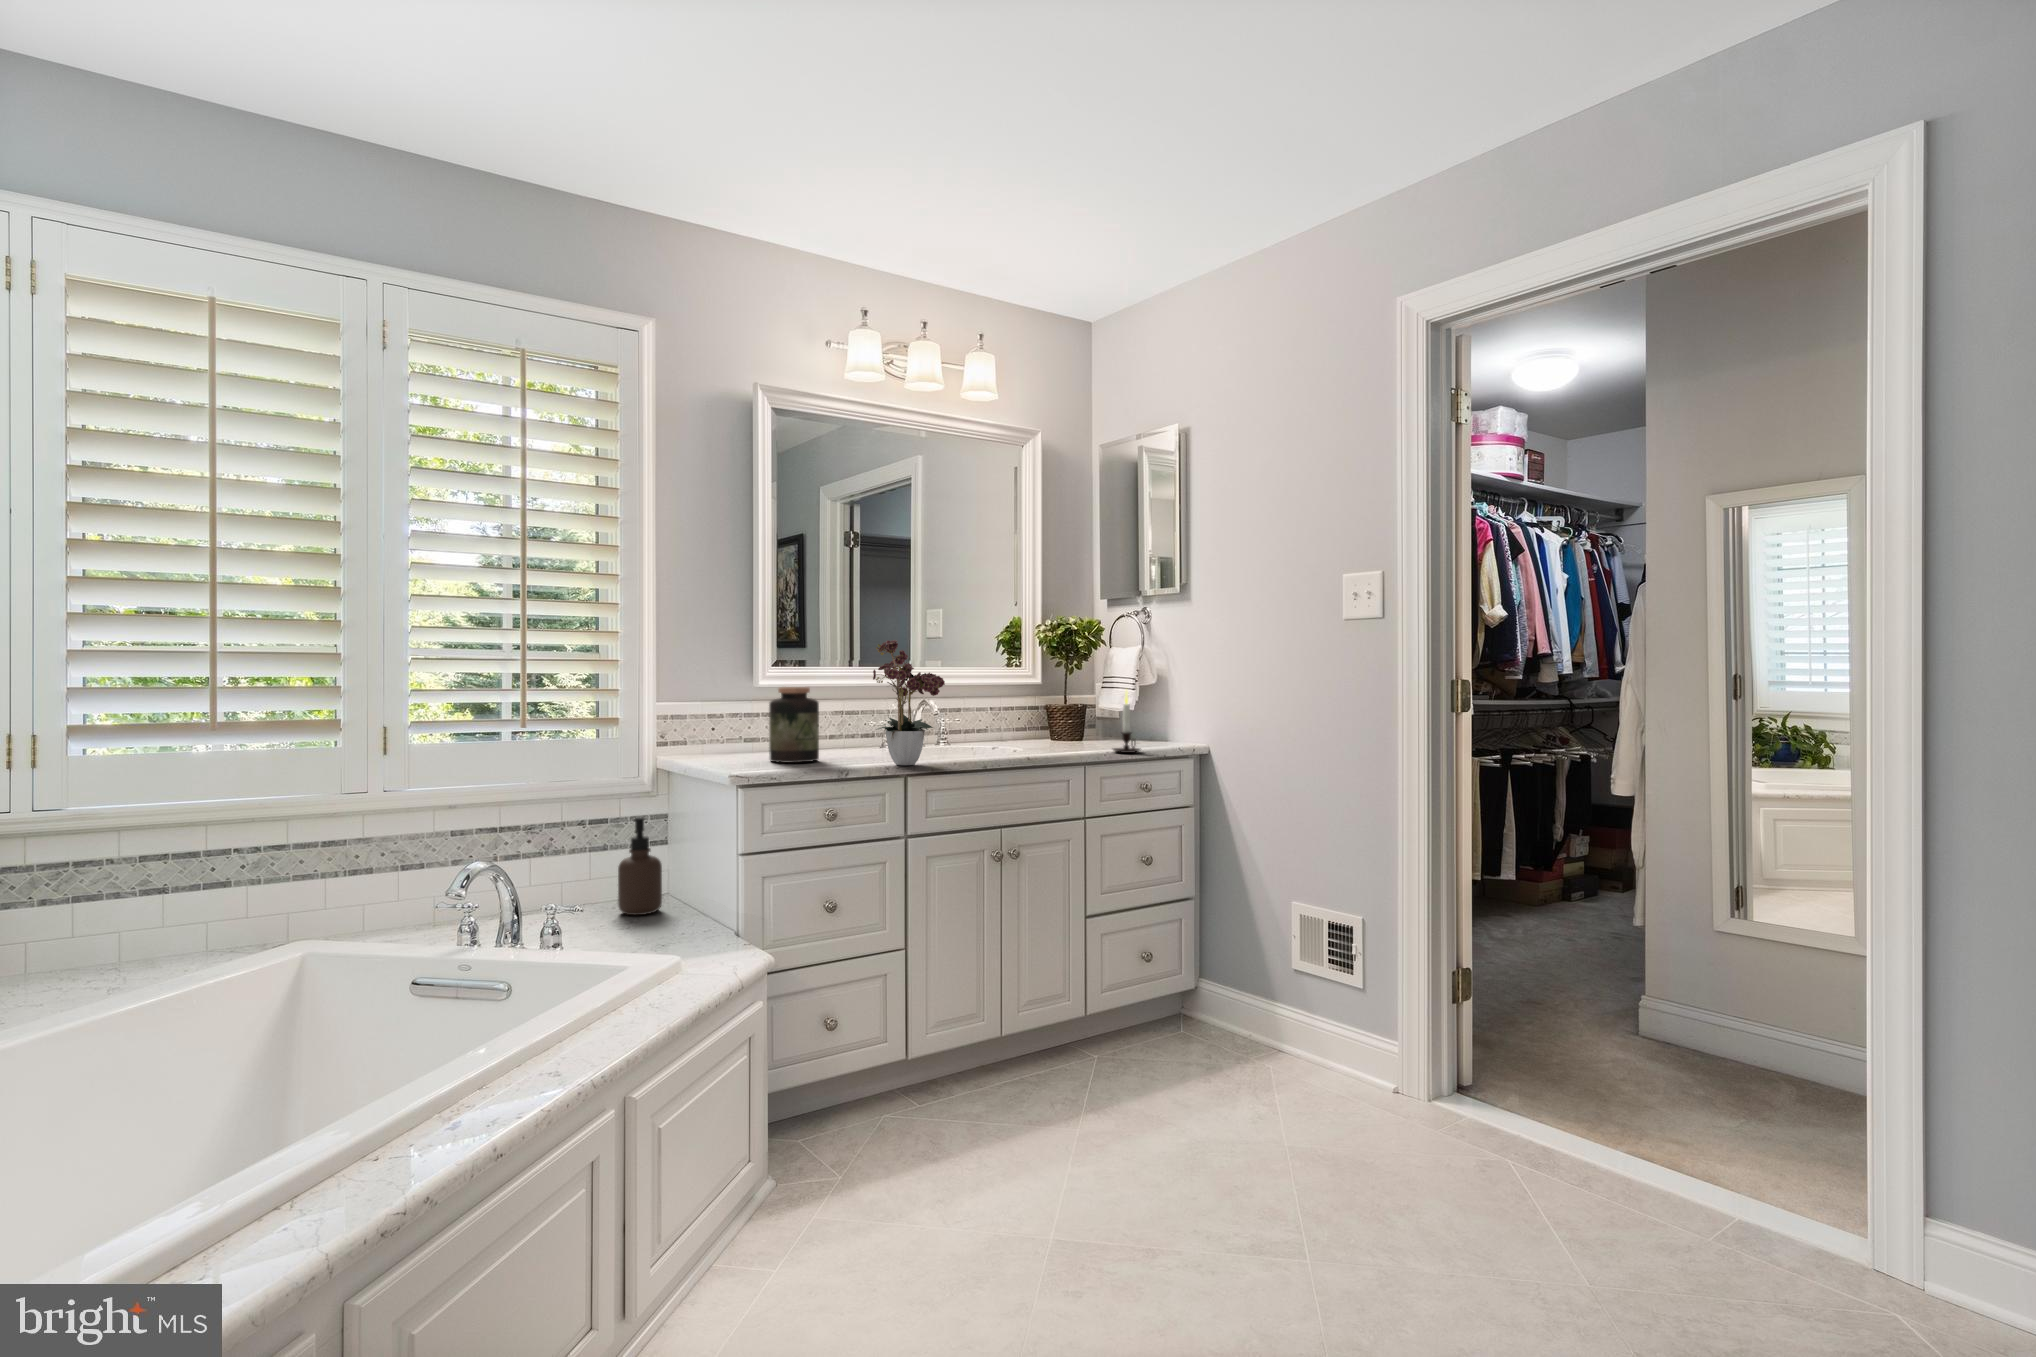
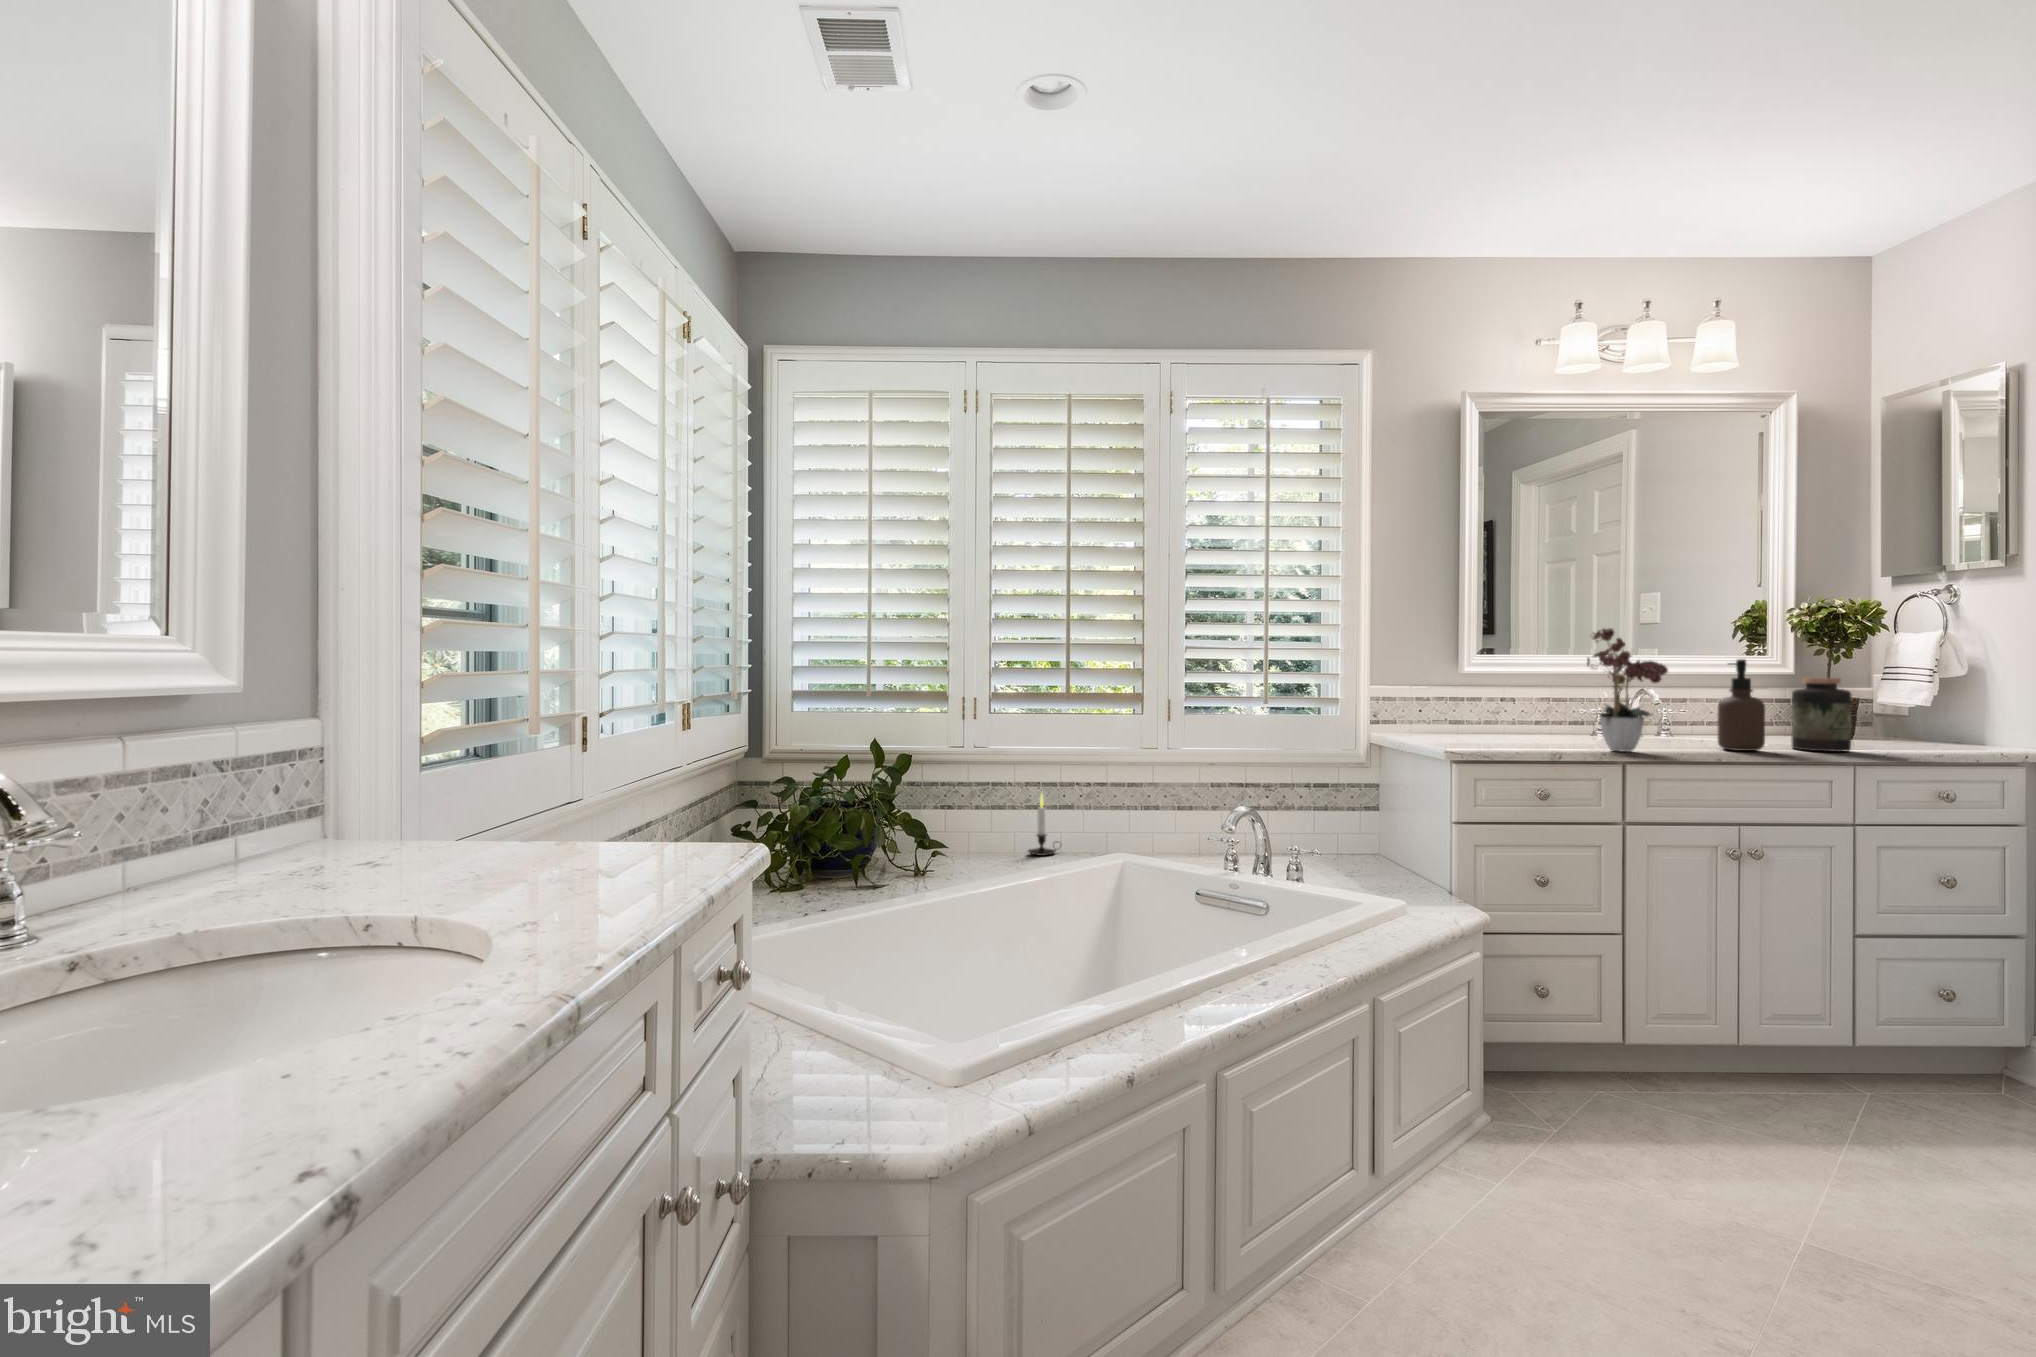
jar: present [769,687,819,763] -> present [1792,678,1852,752]
candle: present [1113,691,1140,753] -> present [1028,795,1057,856]
soap dispenser: present [618,817,662,915] -> present [1718,659,1765,751]

